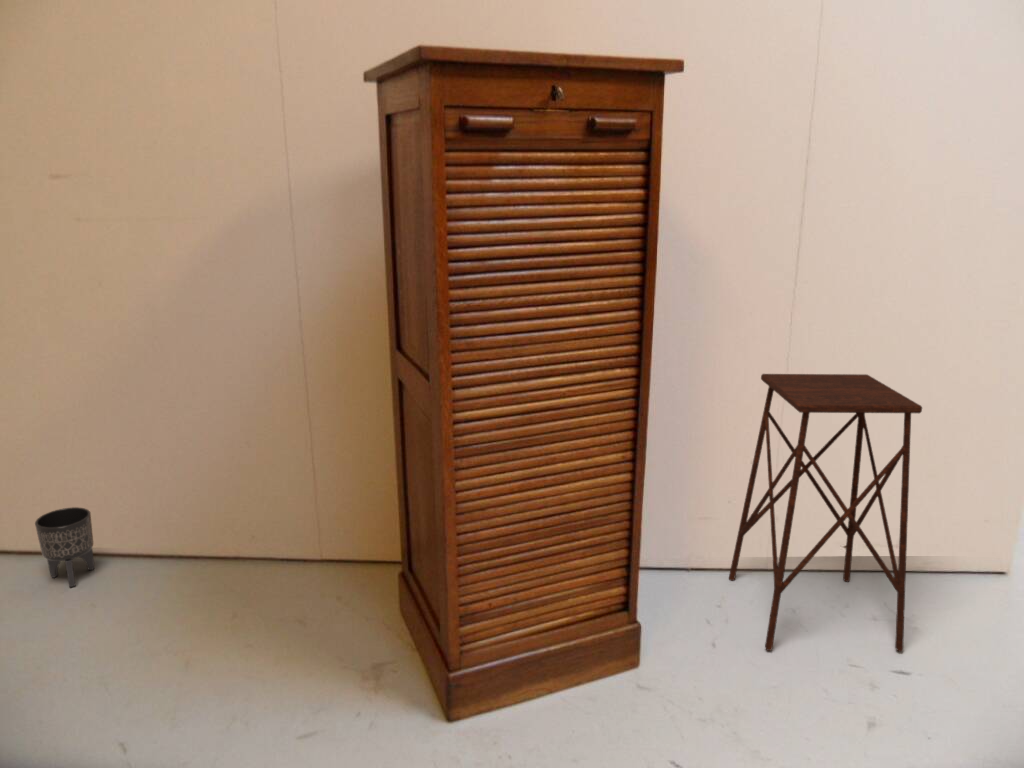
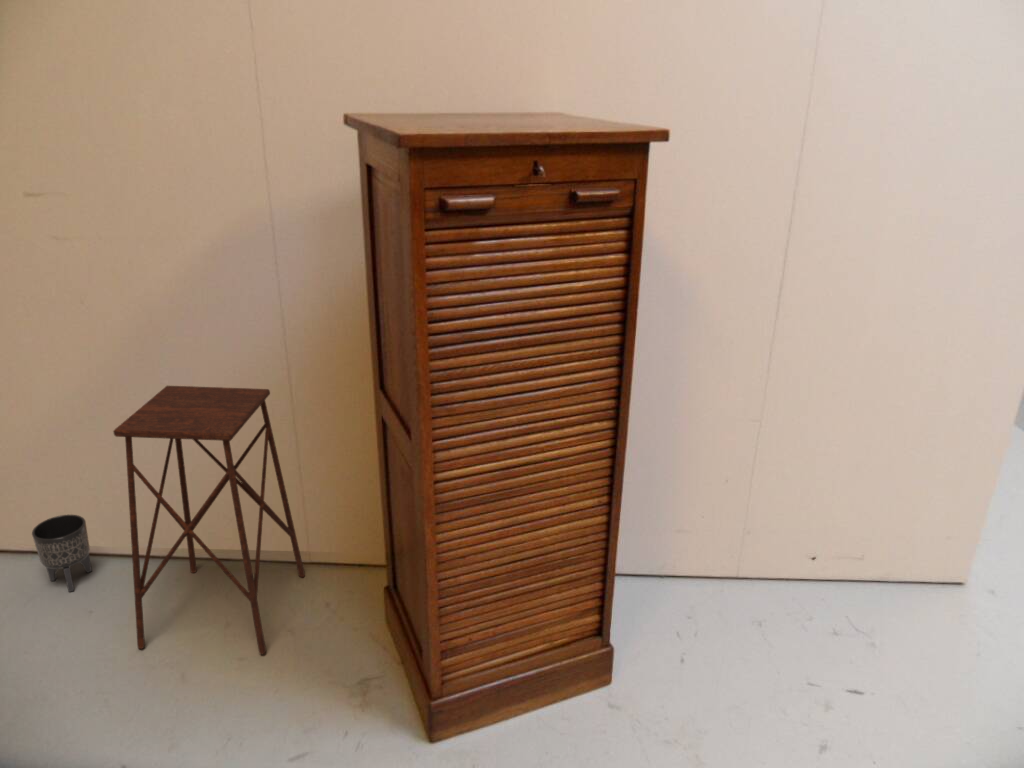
side table: present [729,374,922,652] -> present [113,386,305,654]

